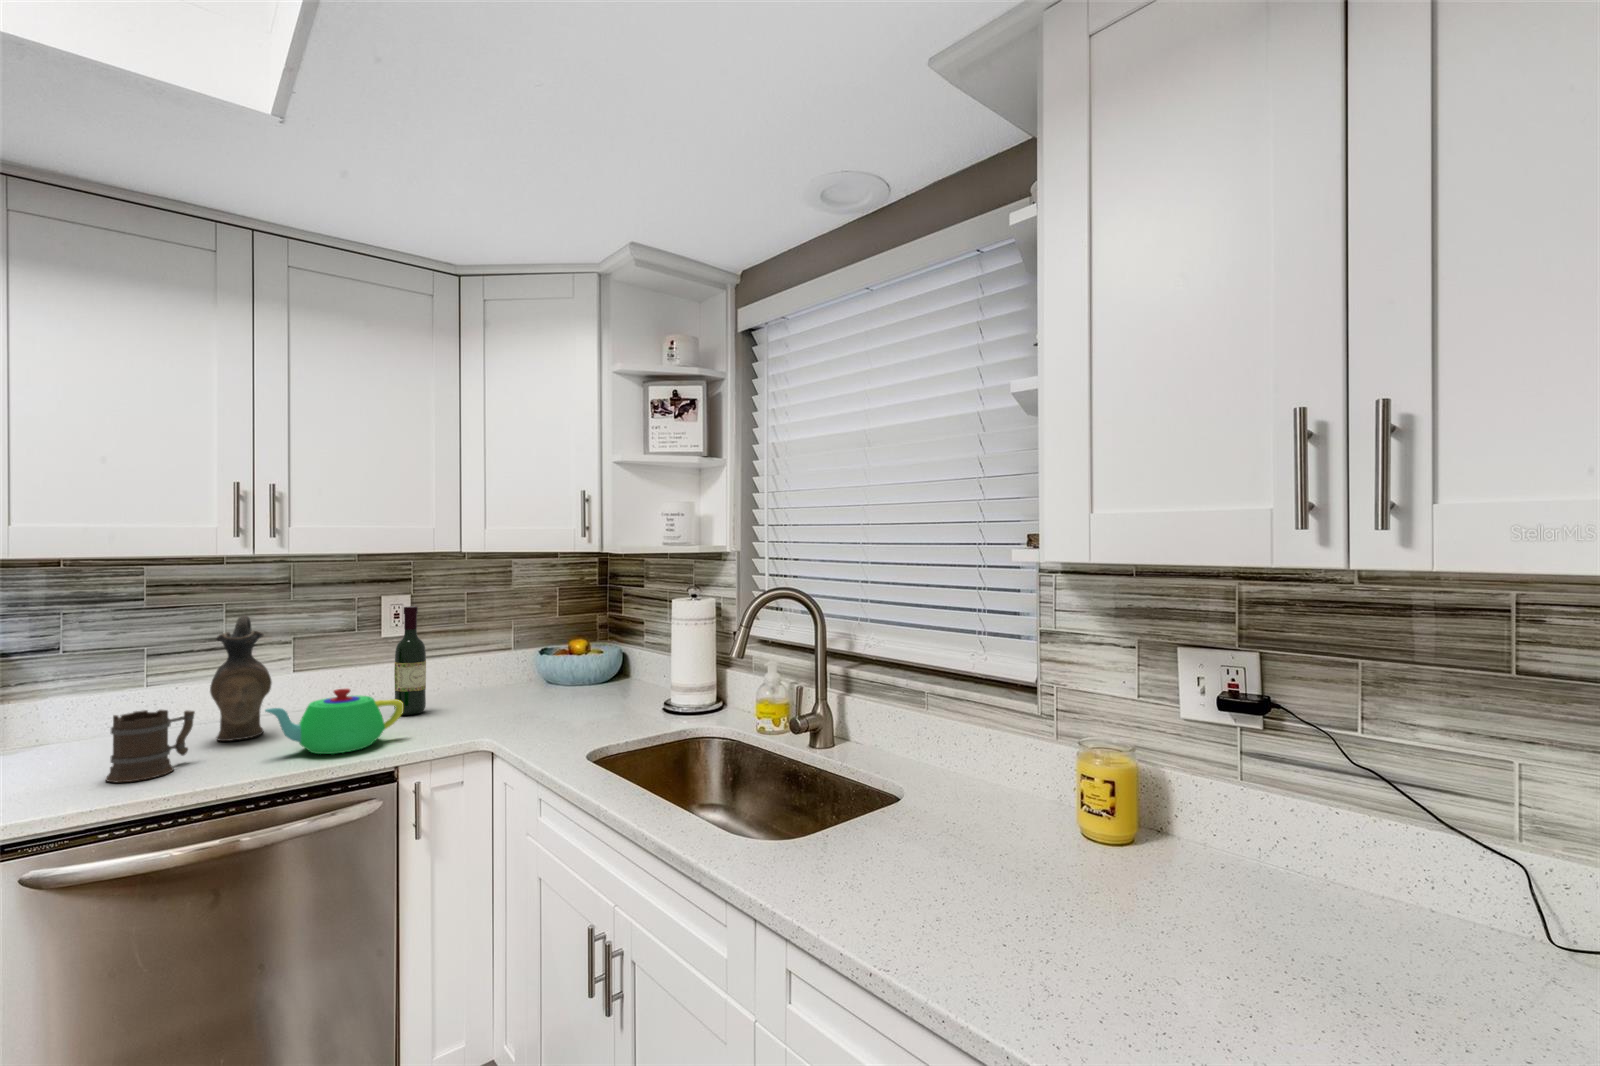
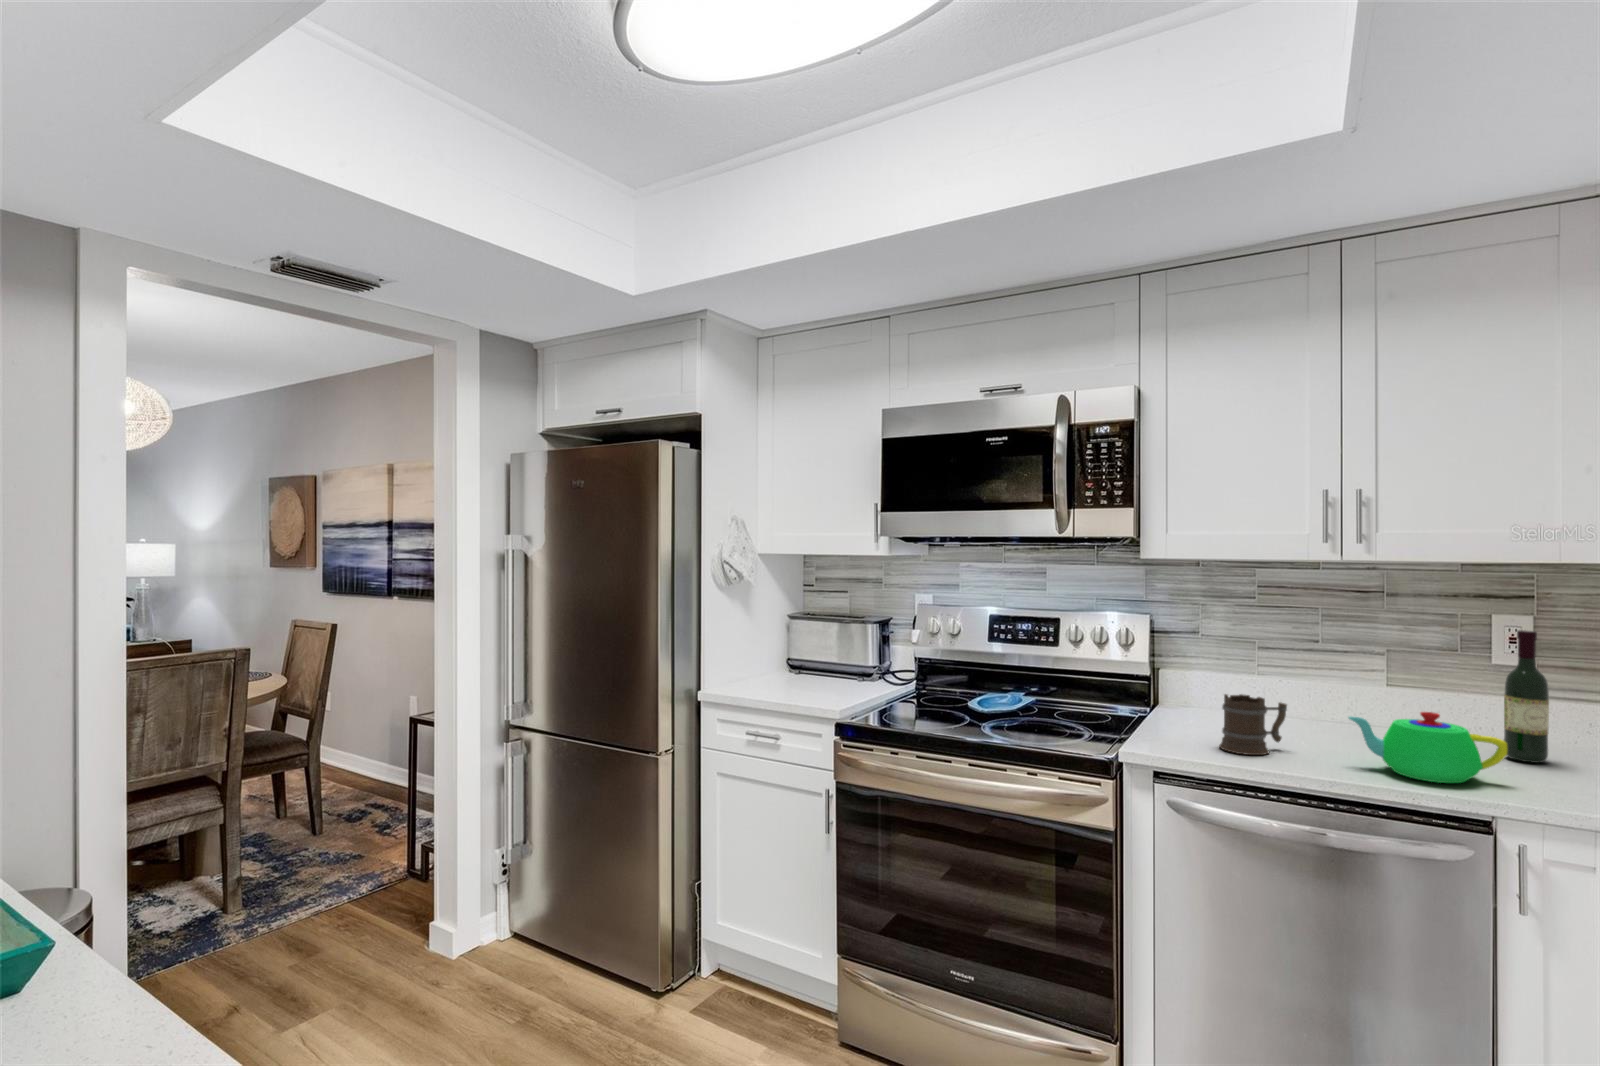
ceramic pitcher: present [210,615,272,741] -> none [1302,621,1359,742]

